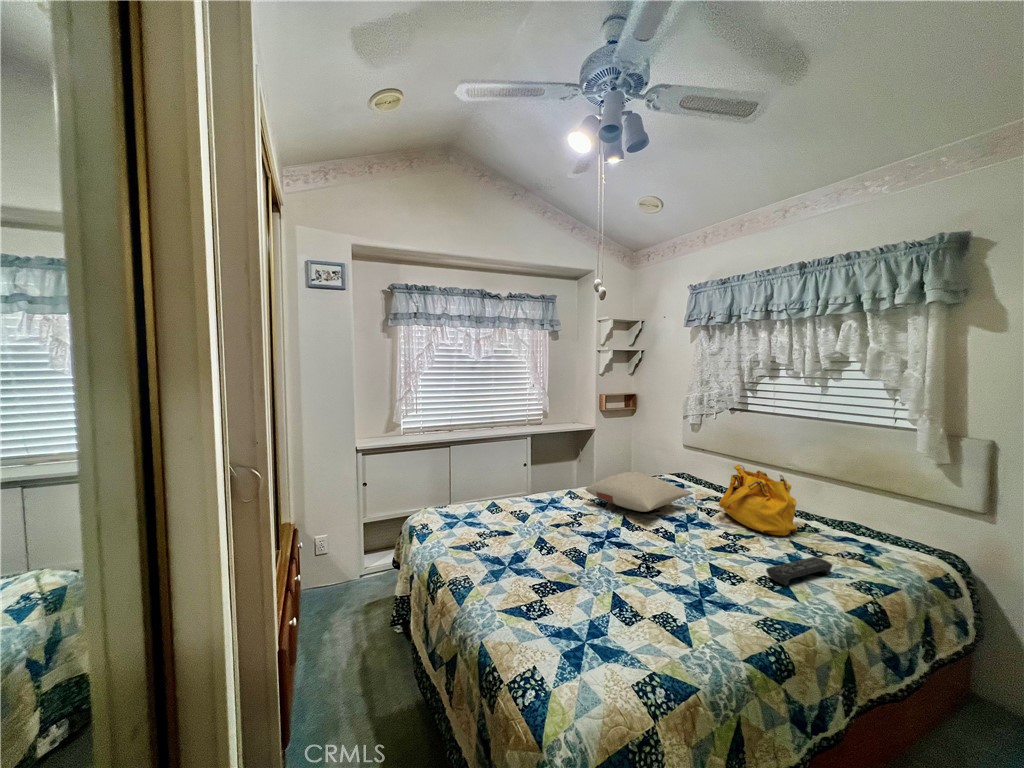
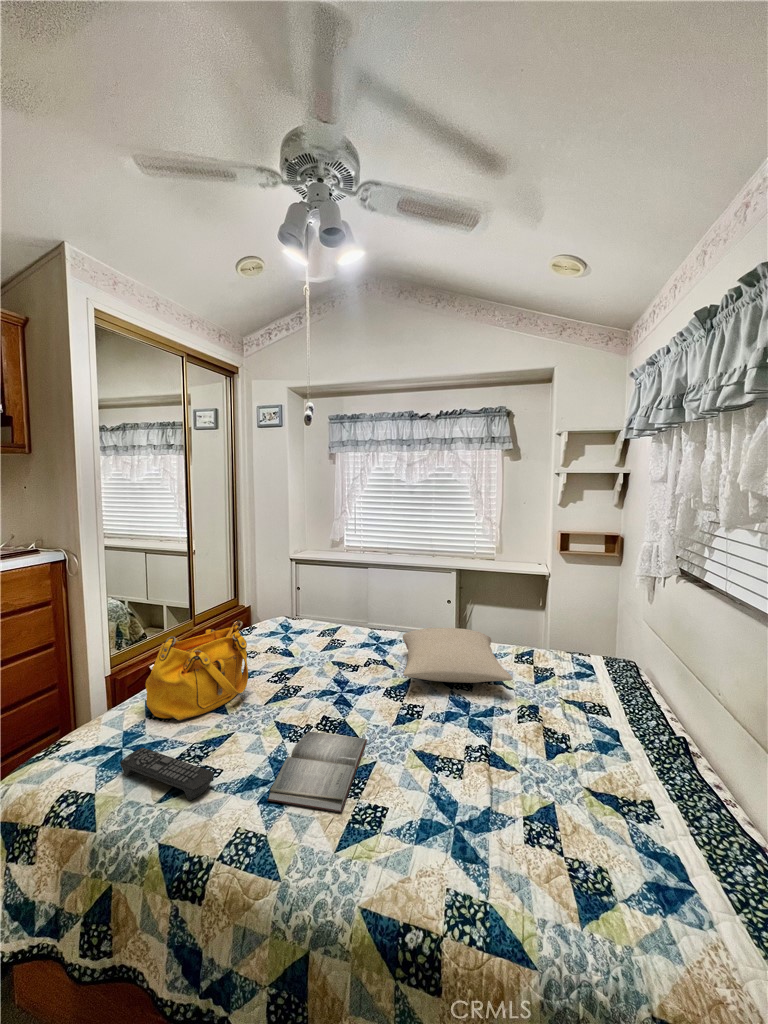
handbag: present [718,464,797,536] -> present [146,620,248,720]
hardback book: none [659,553,763,605] -> present [267,731,367,812]
remote control: present [766,557,832,586] -> present [121,748,214,801]

